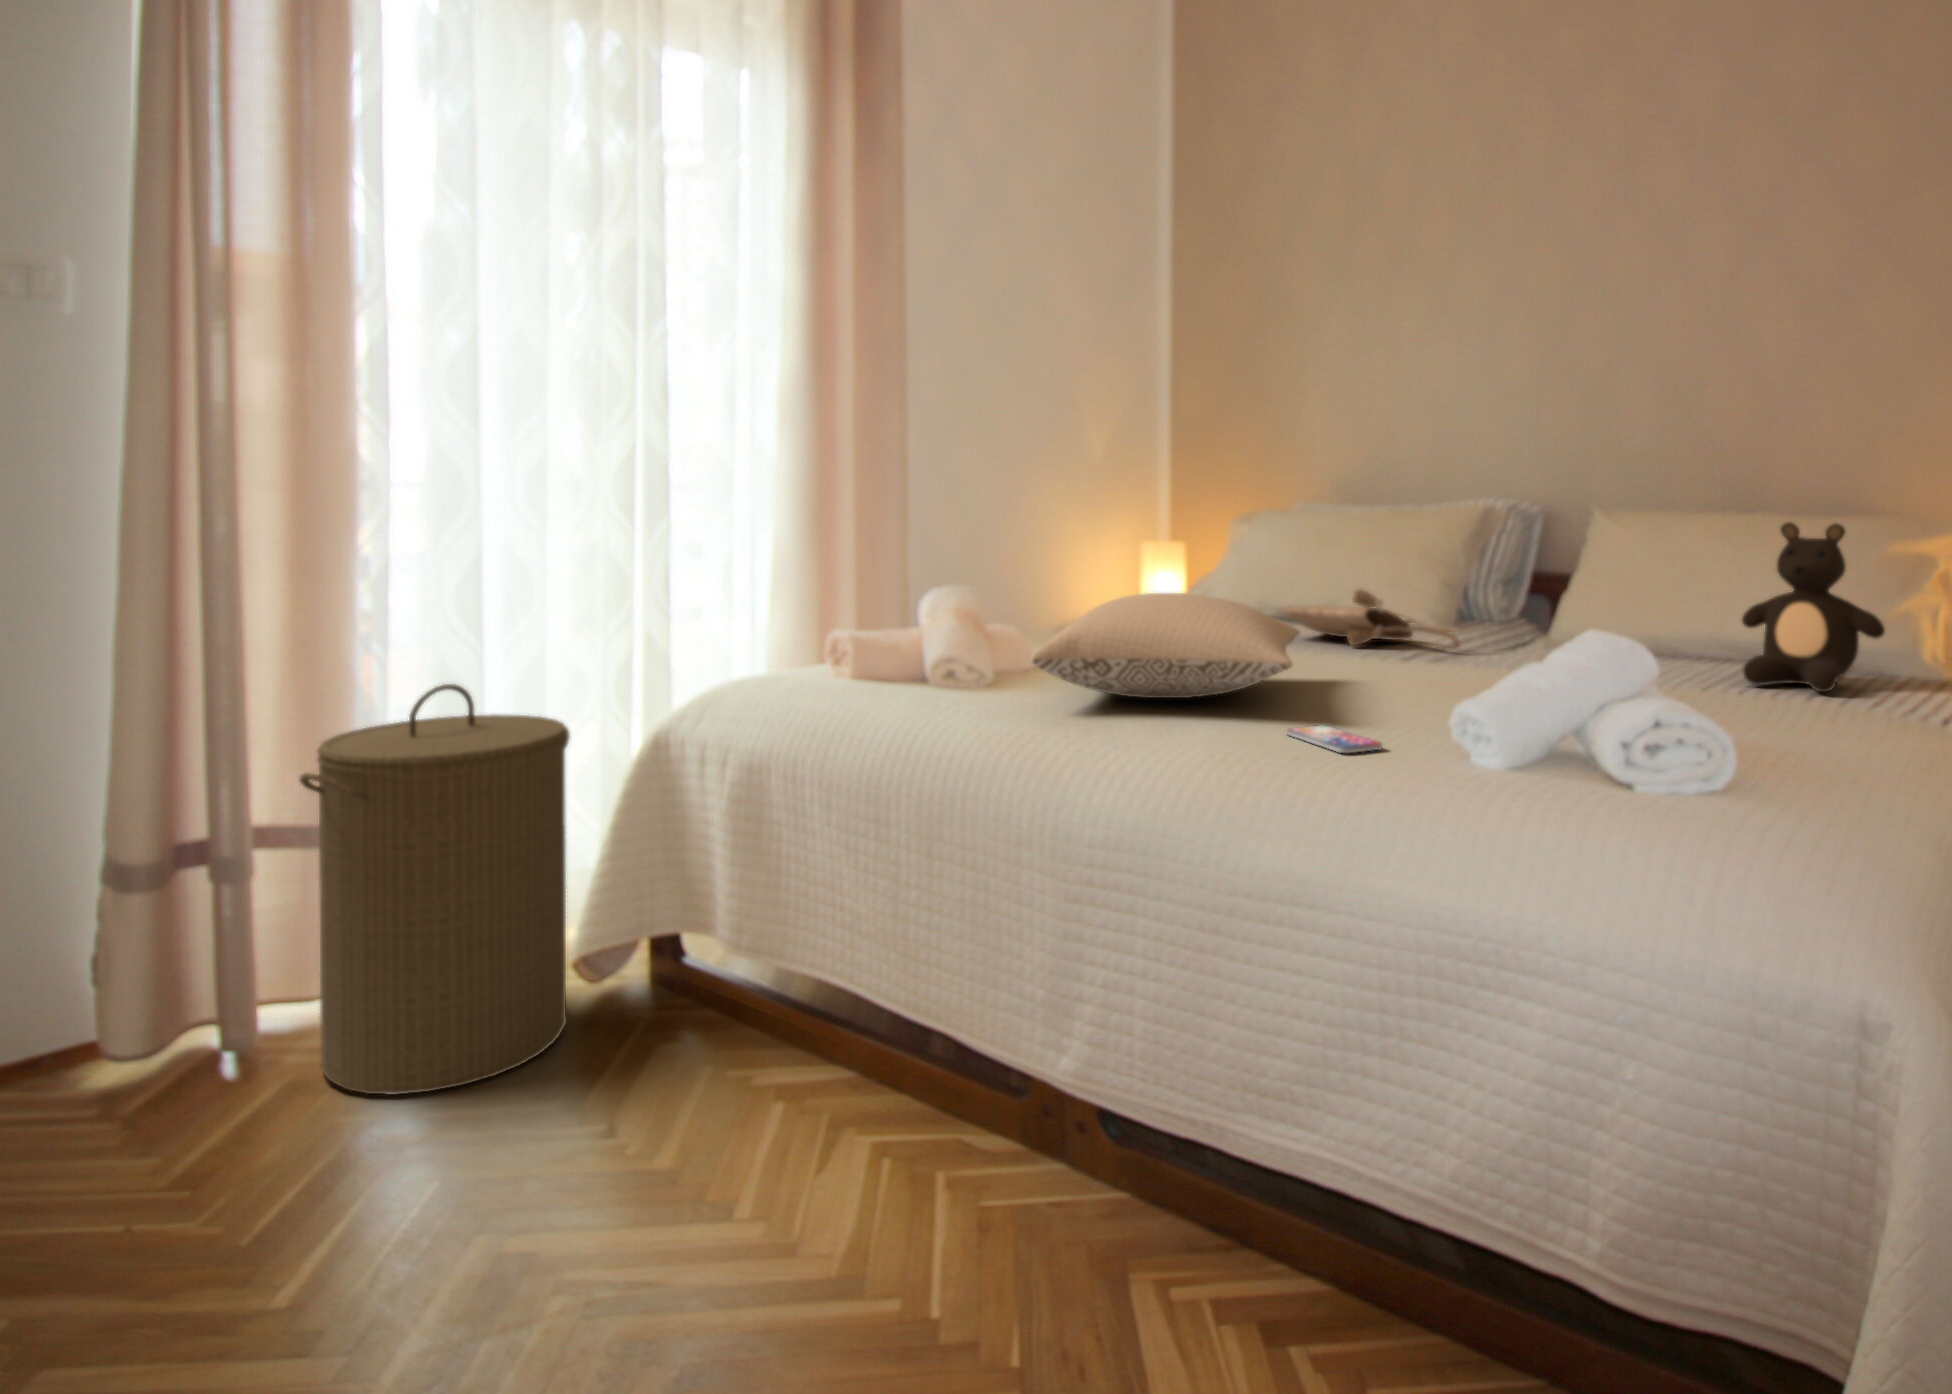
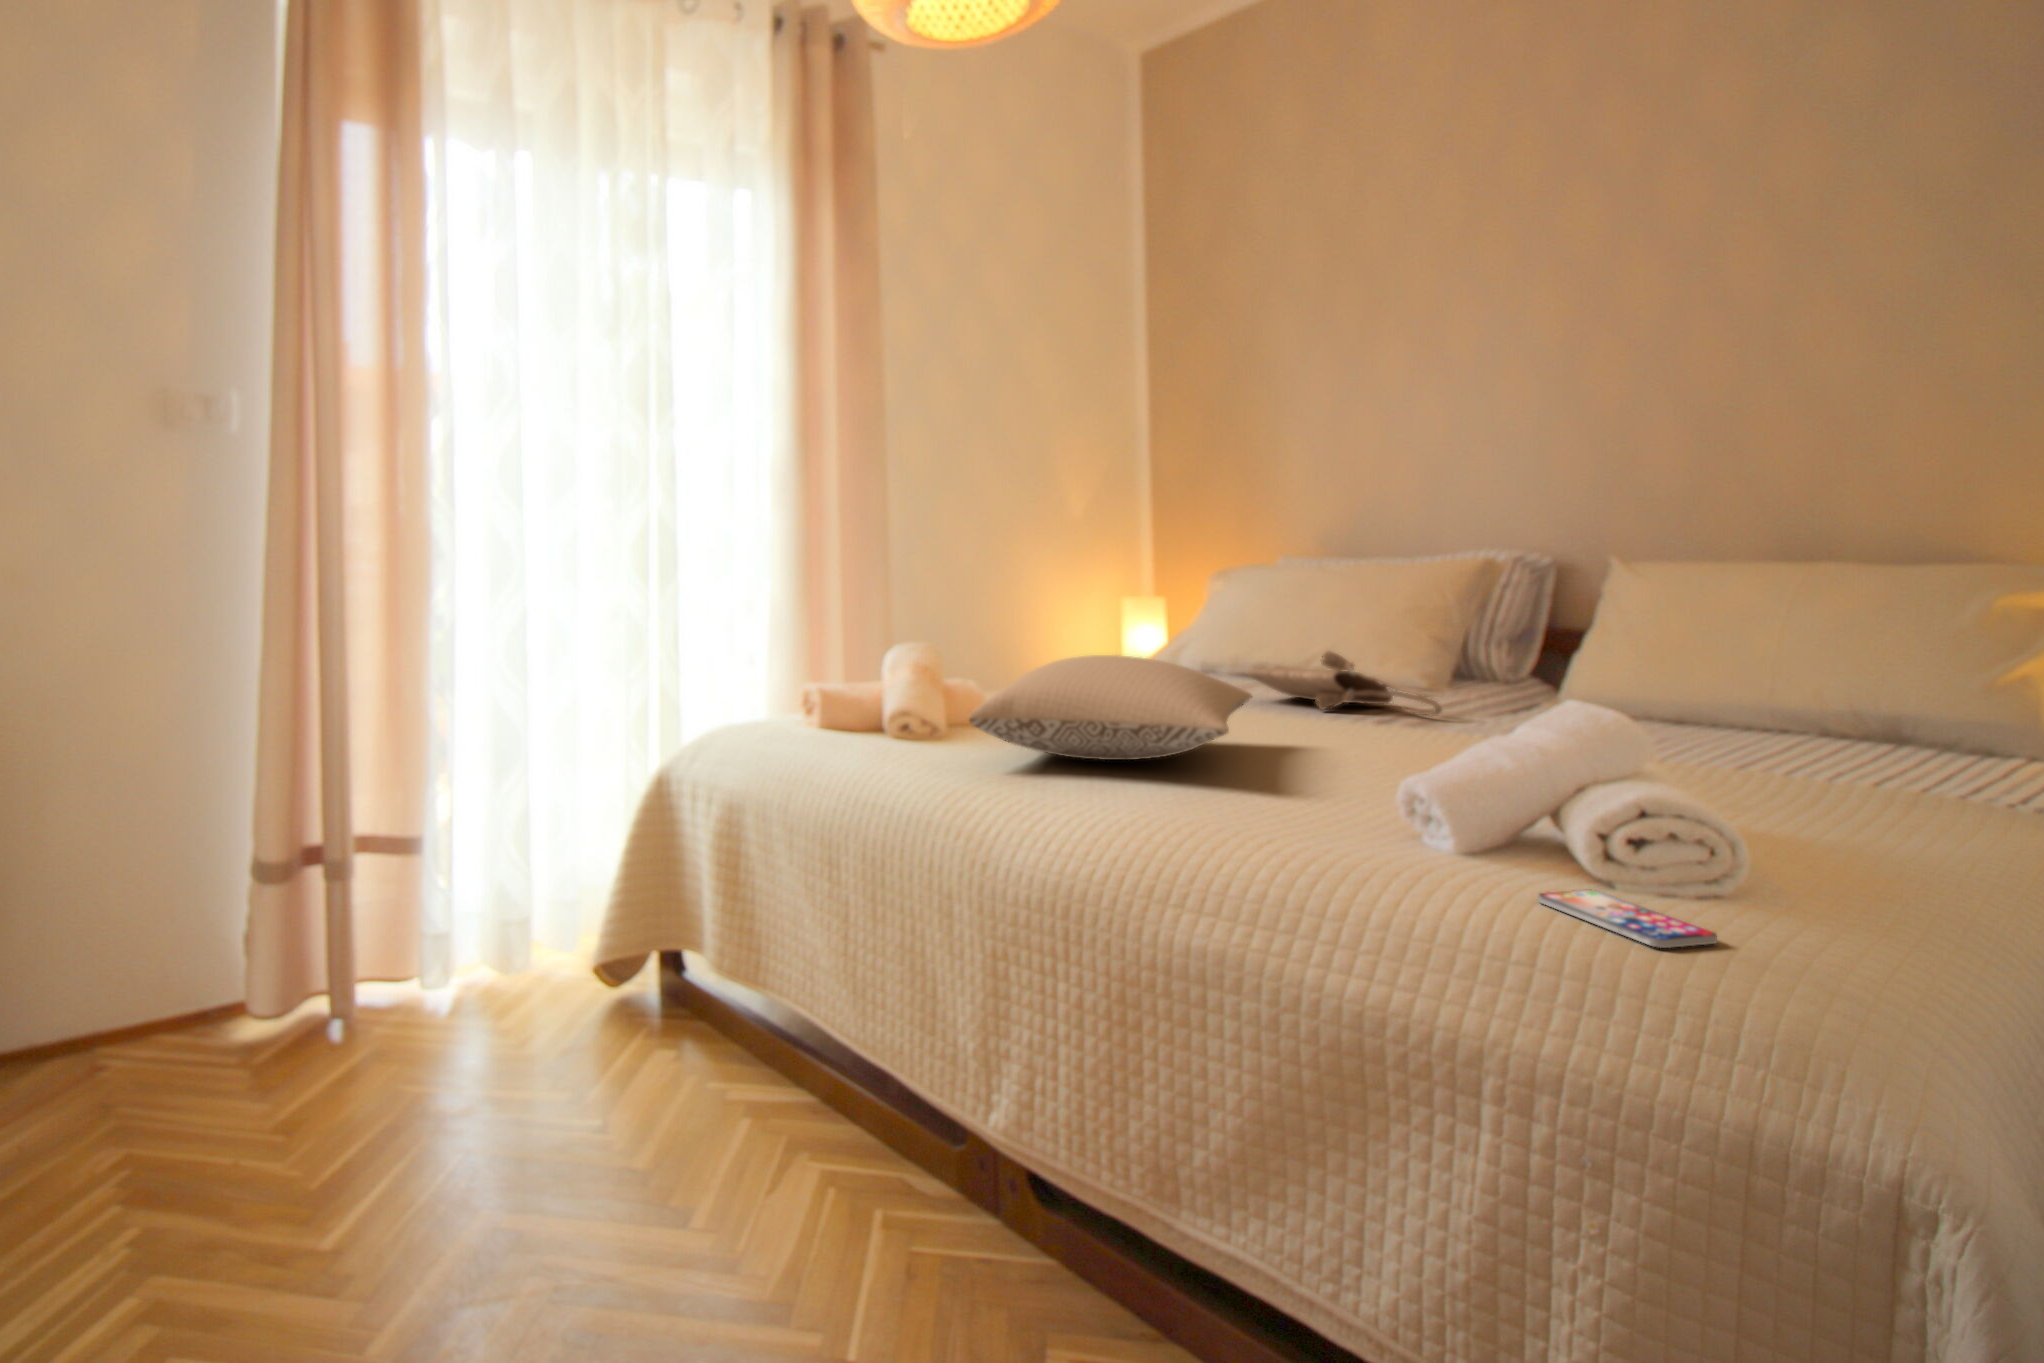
teddy bear: present [1742,522,1885,692] -> none [1795,578,1997,779]
laundry hamper: present [300,684,570,1095] -> none [379,727,588,1070]
smartphone: present [1287,725,1382,753] -> present [1538,890,1717,948]

